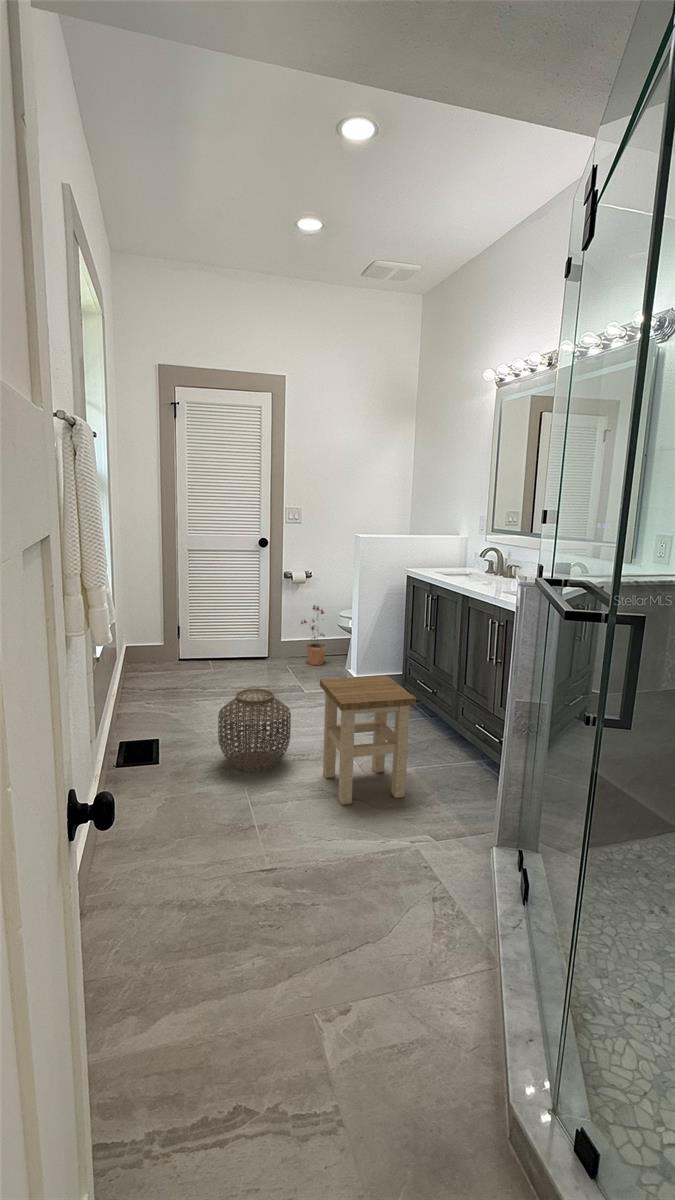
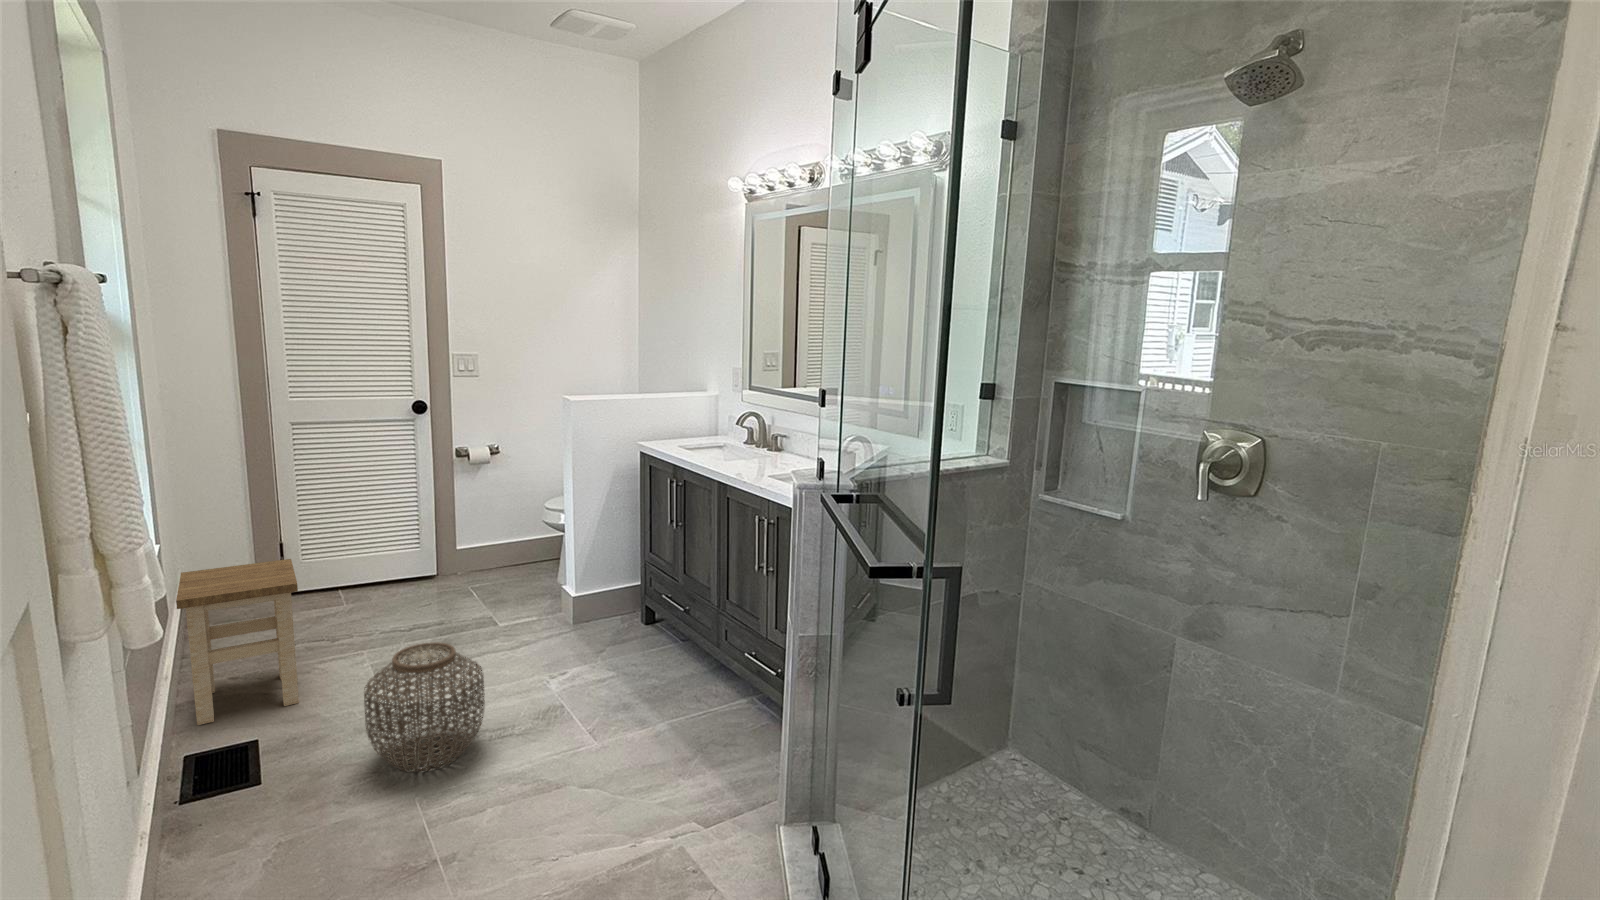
potted plant: present [301,605,326,665] -> none [485,492,527,578]
stool: present [320,676,416,805] -> present [176,559,299,725]

